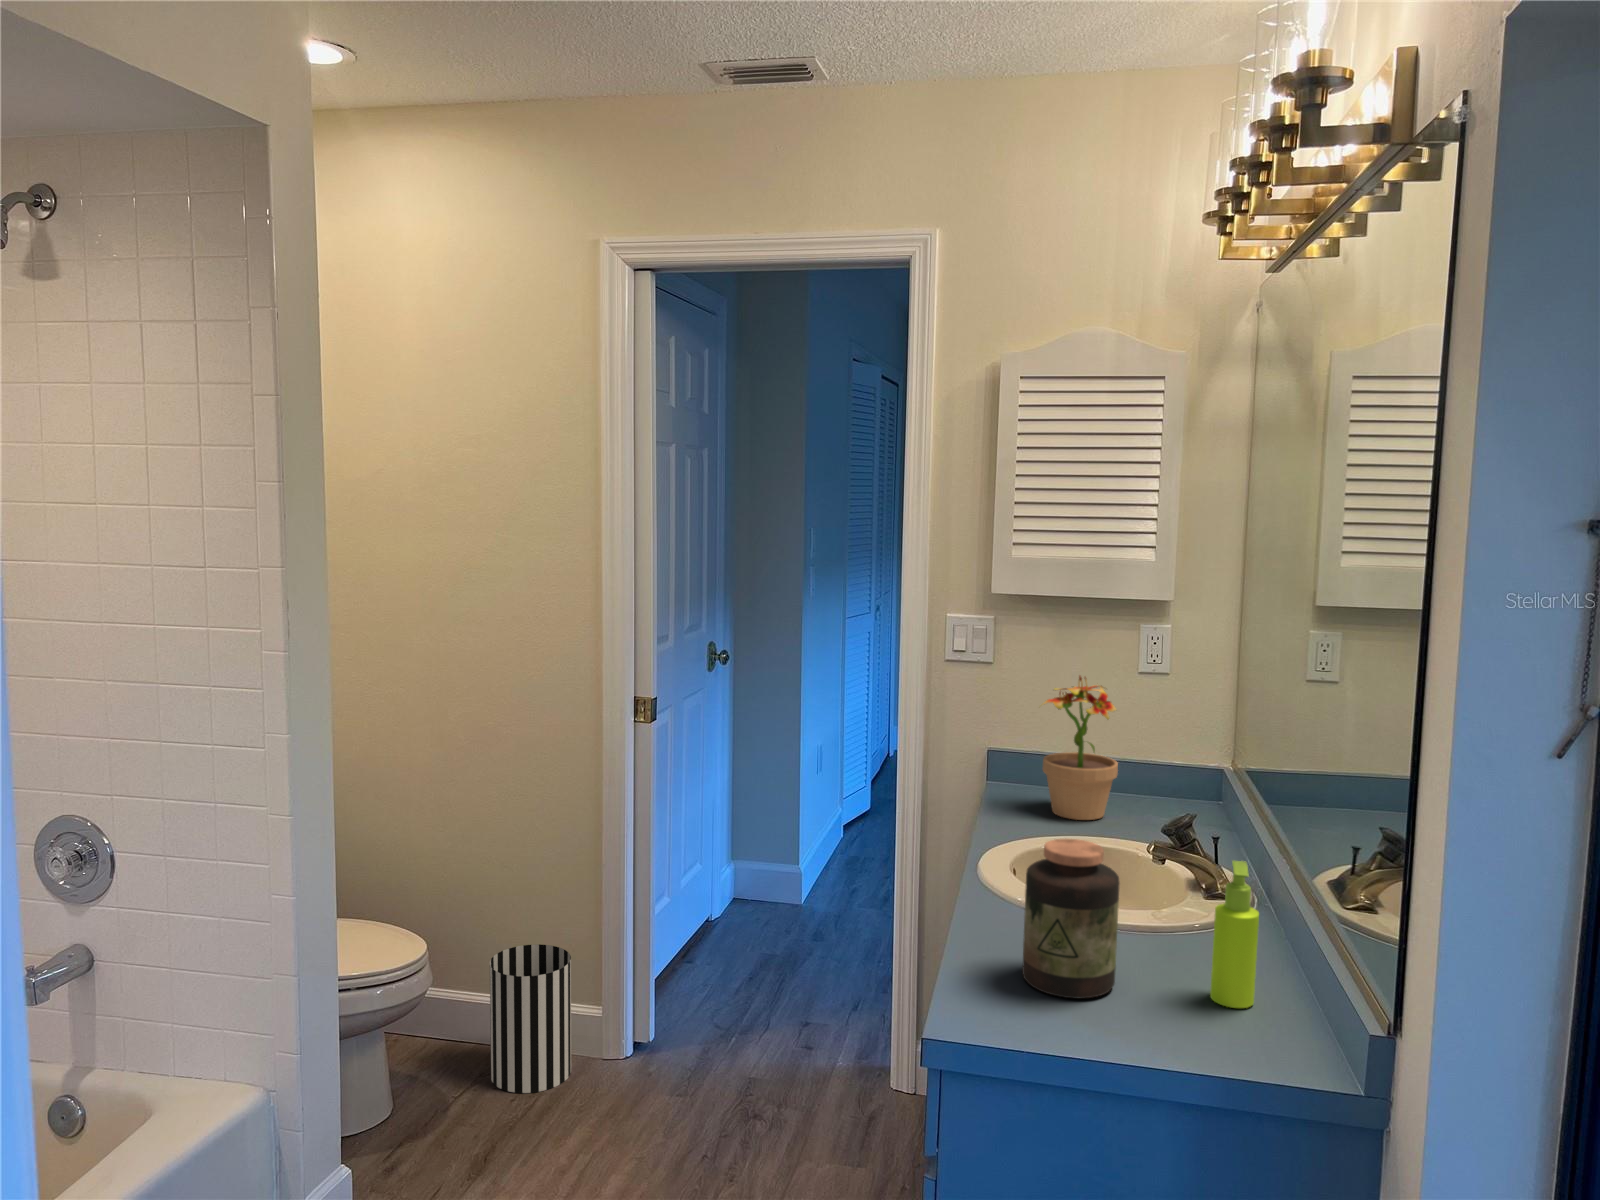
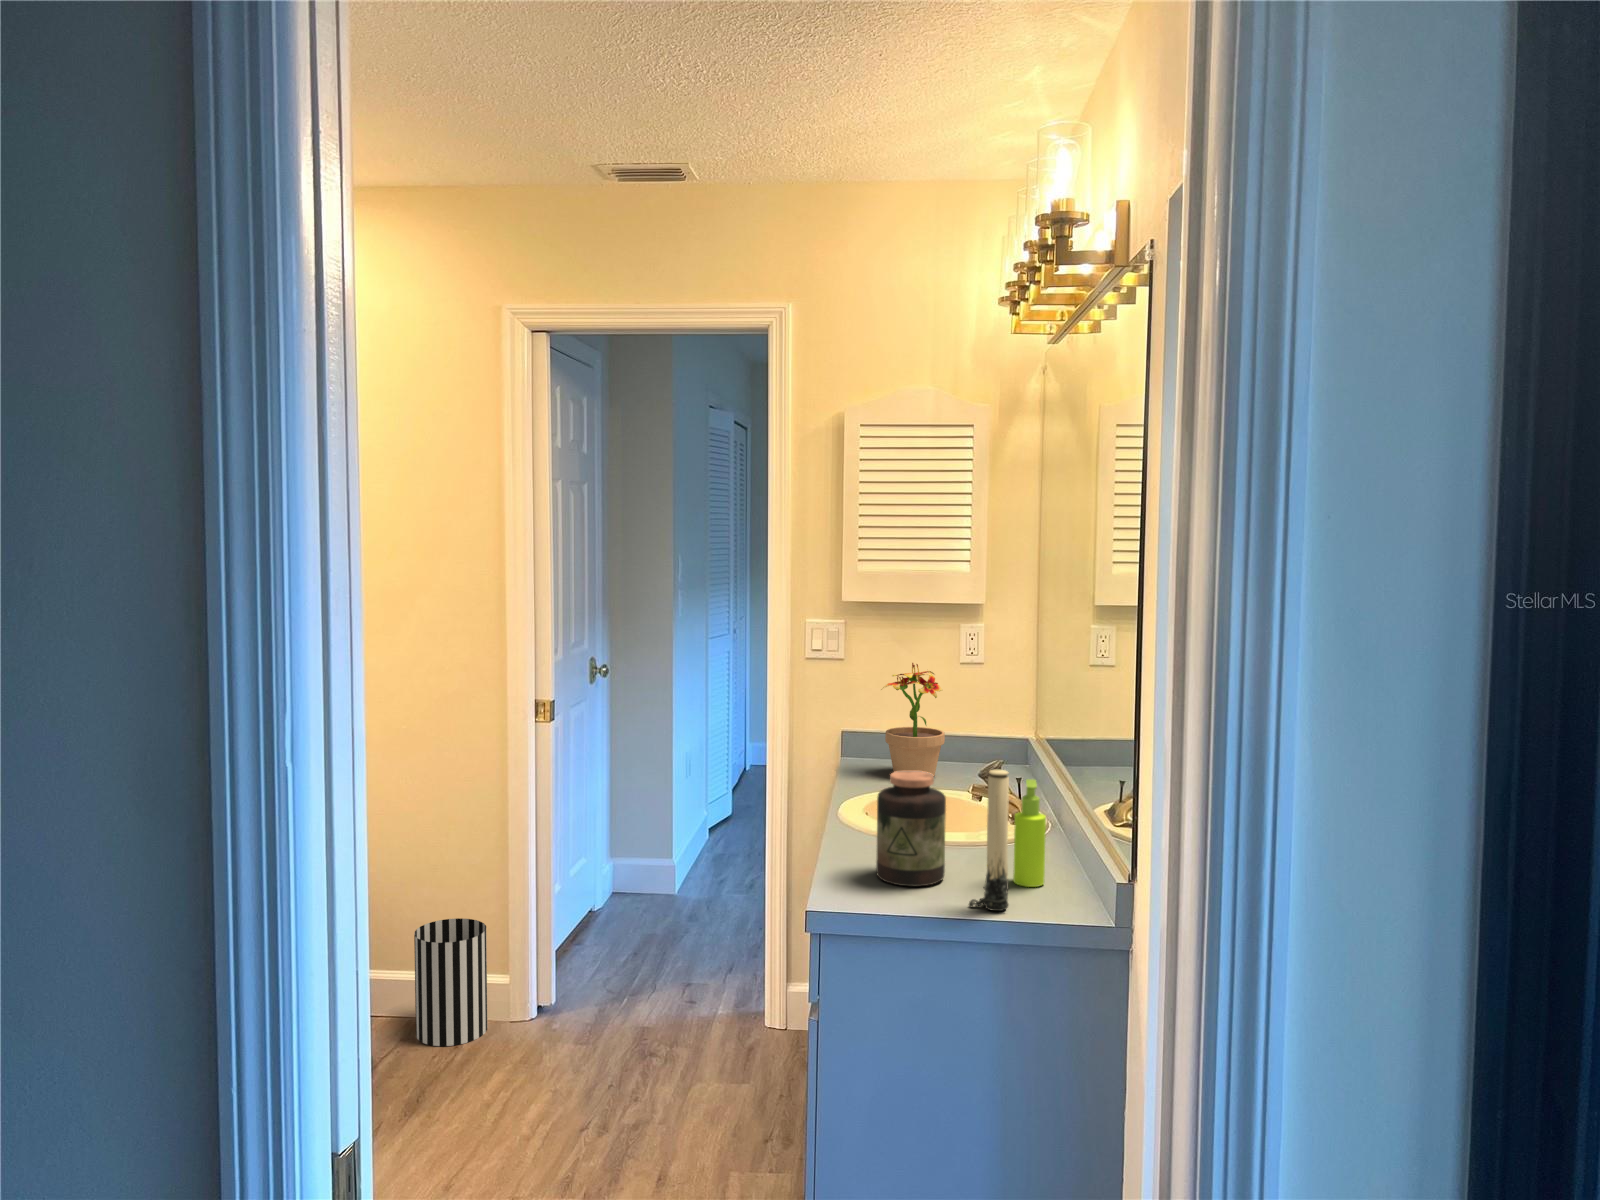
candle: none [1148,855,1212,1051] -> present [969,770,1009,911]

